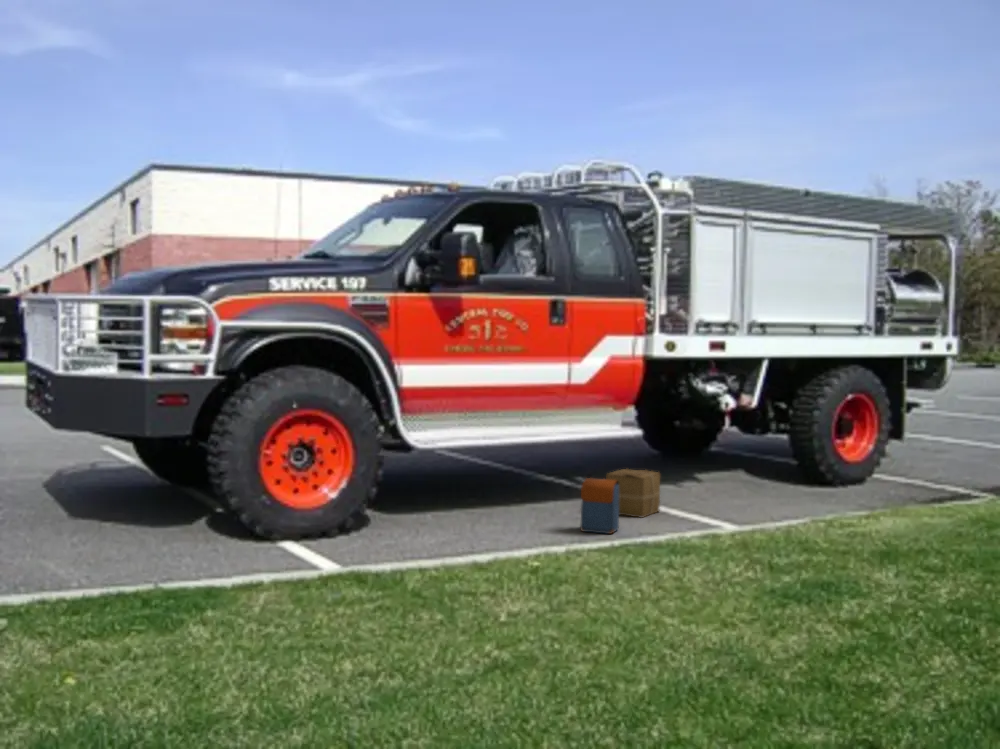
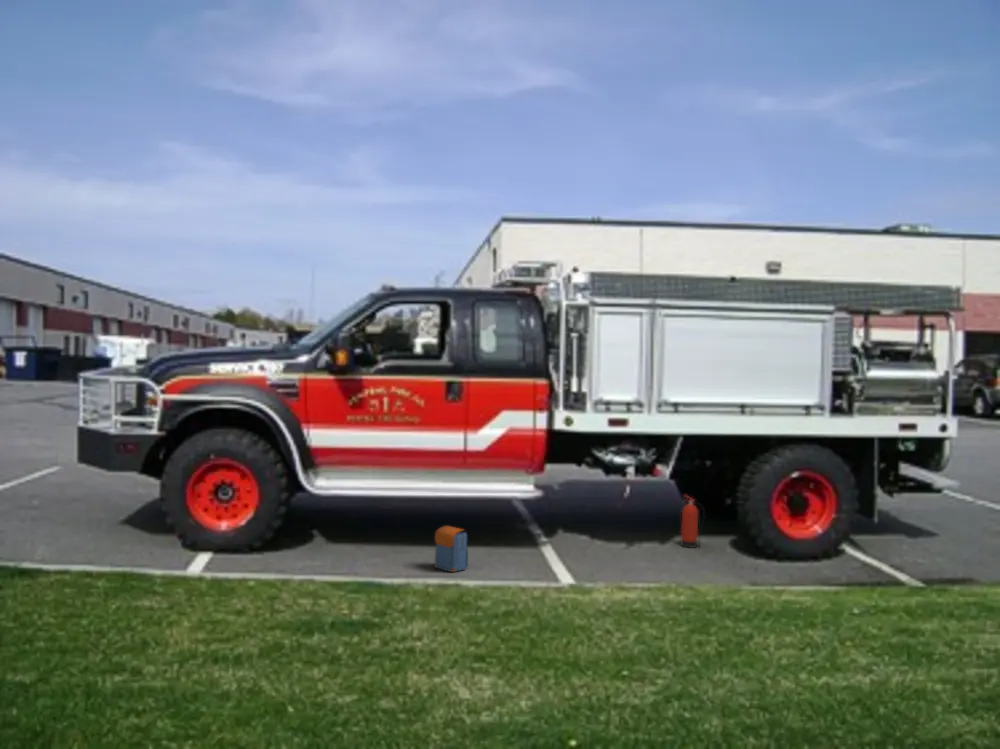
fire extinguisher: none [760,432,788,491] -> present [681,497,700,548]
cardboard box: present [606,469,660,517] -> none [492,519,540,561]

